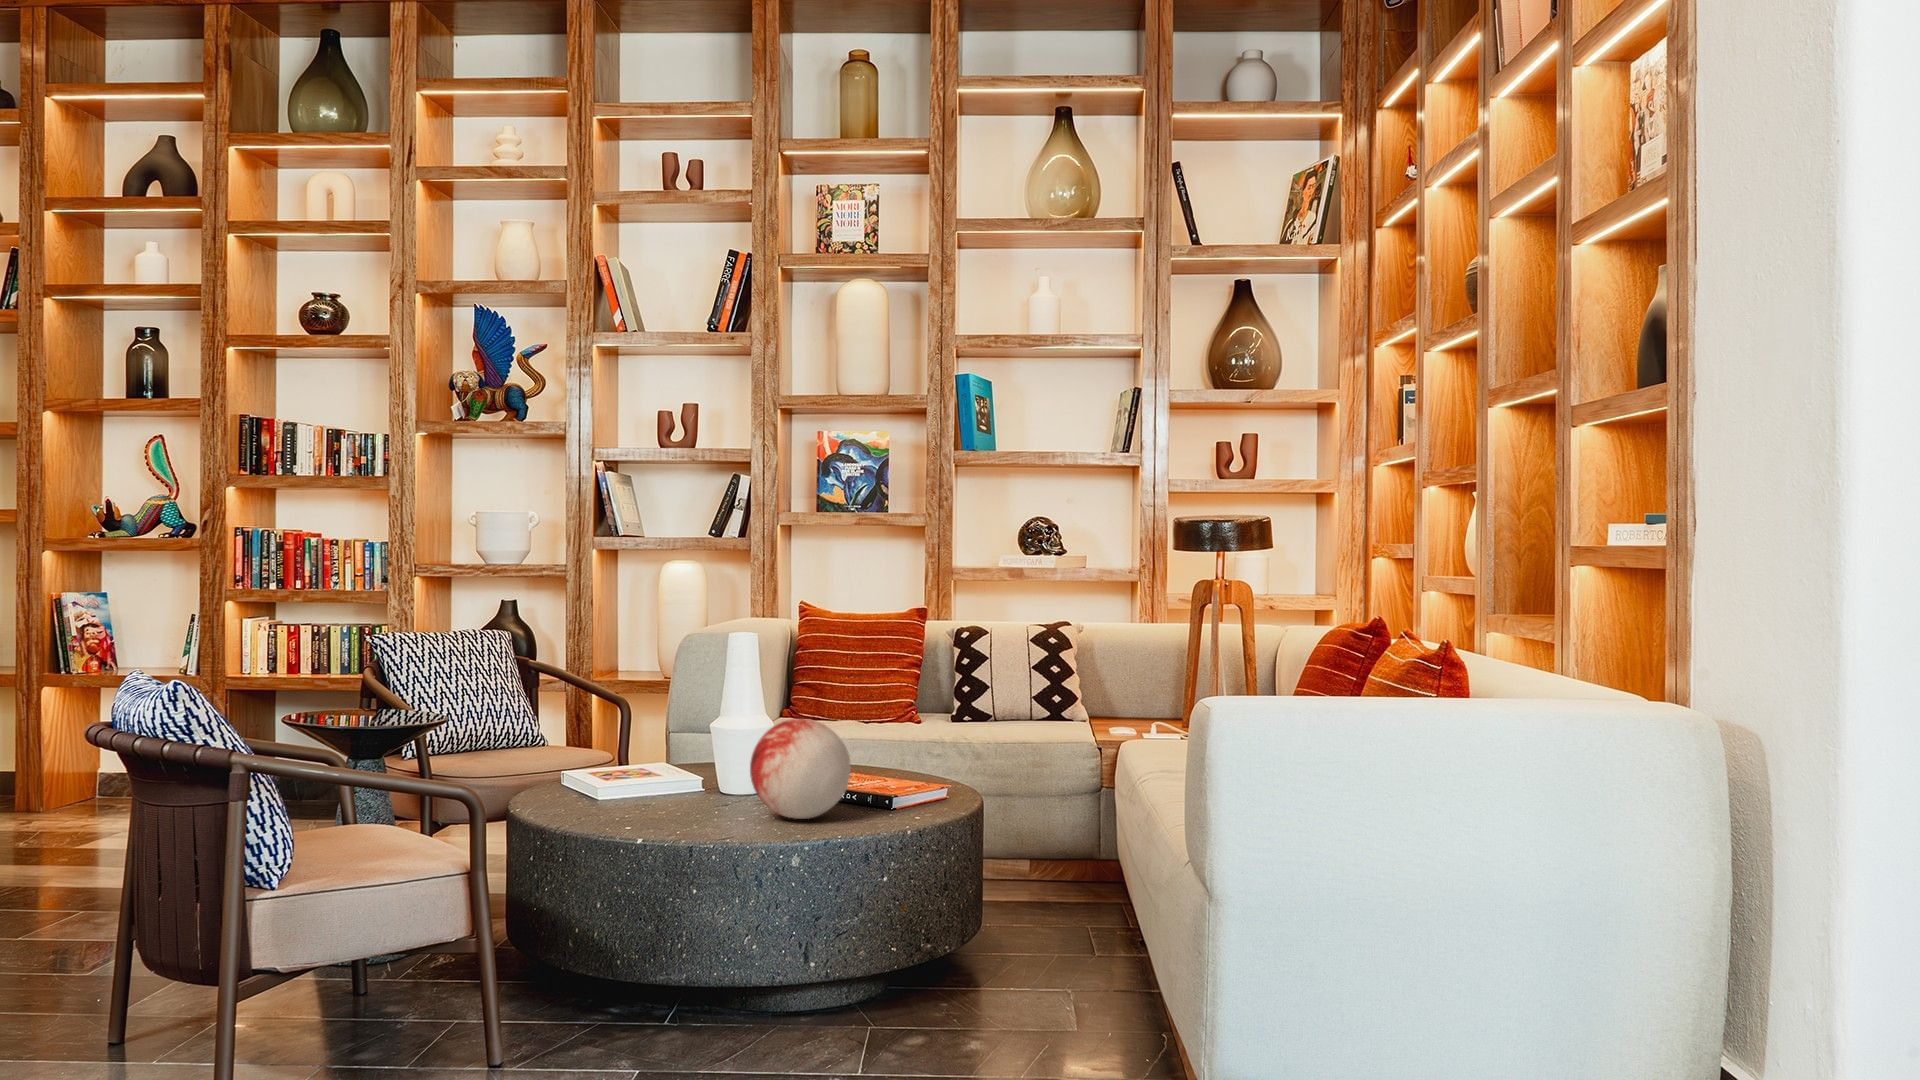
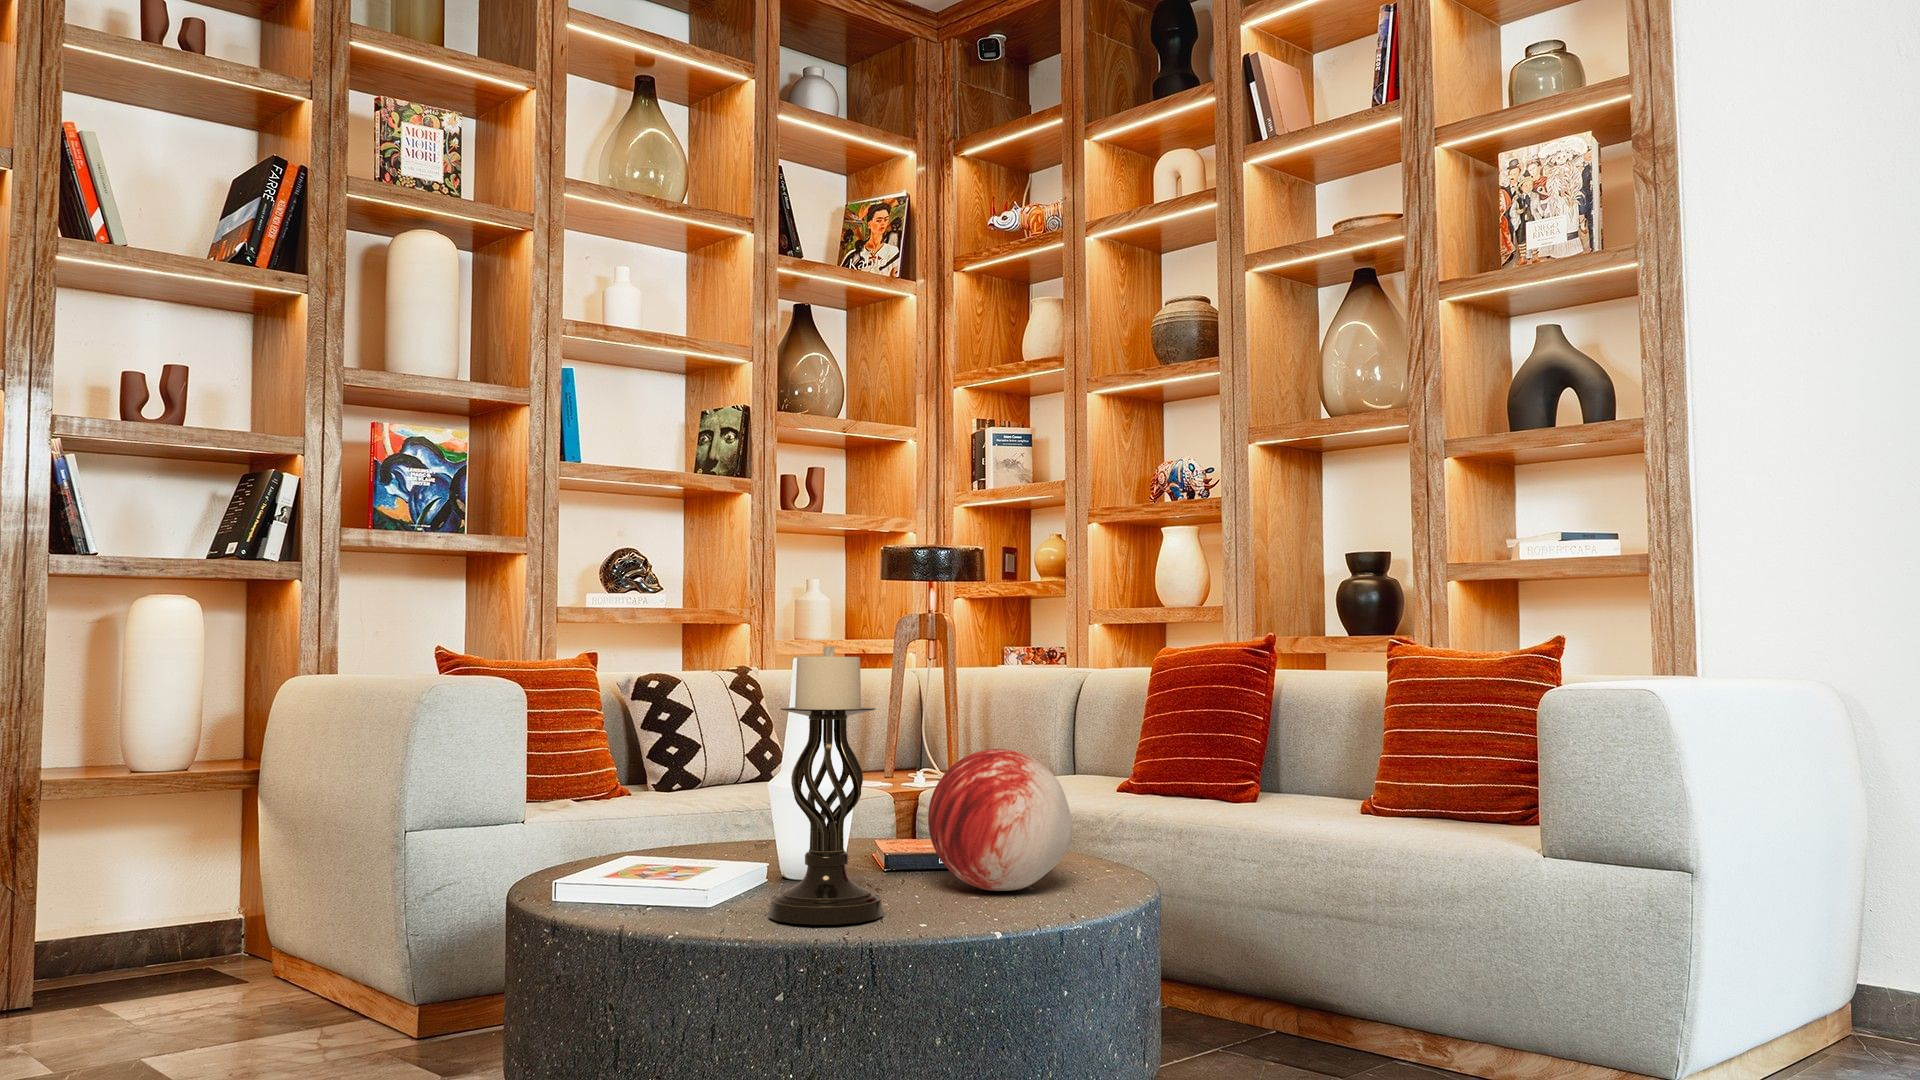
candle holder: none [619,645,694,824] -> present [768,647,883,925]

